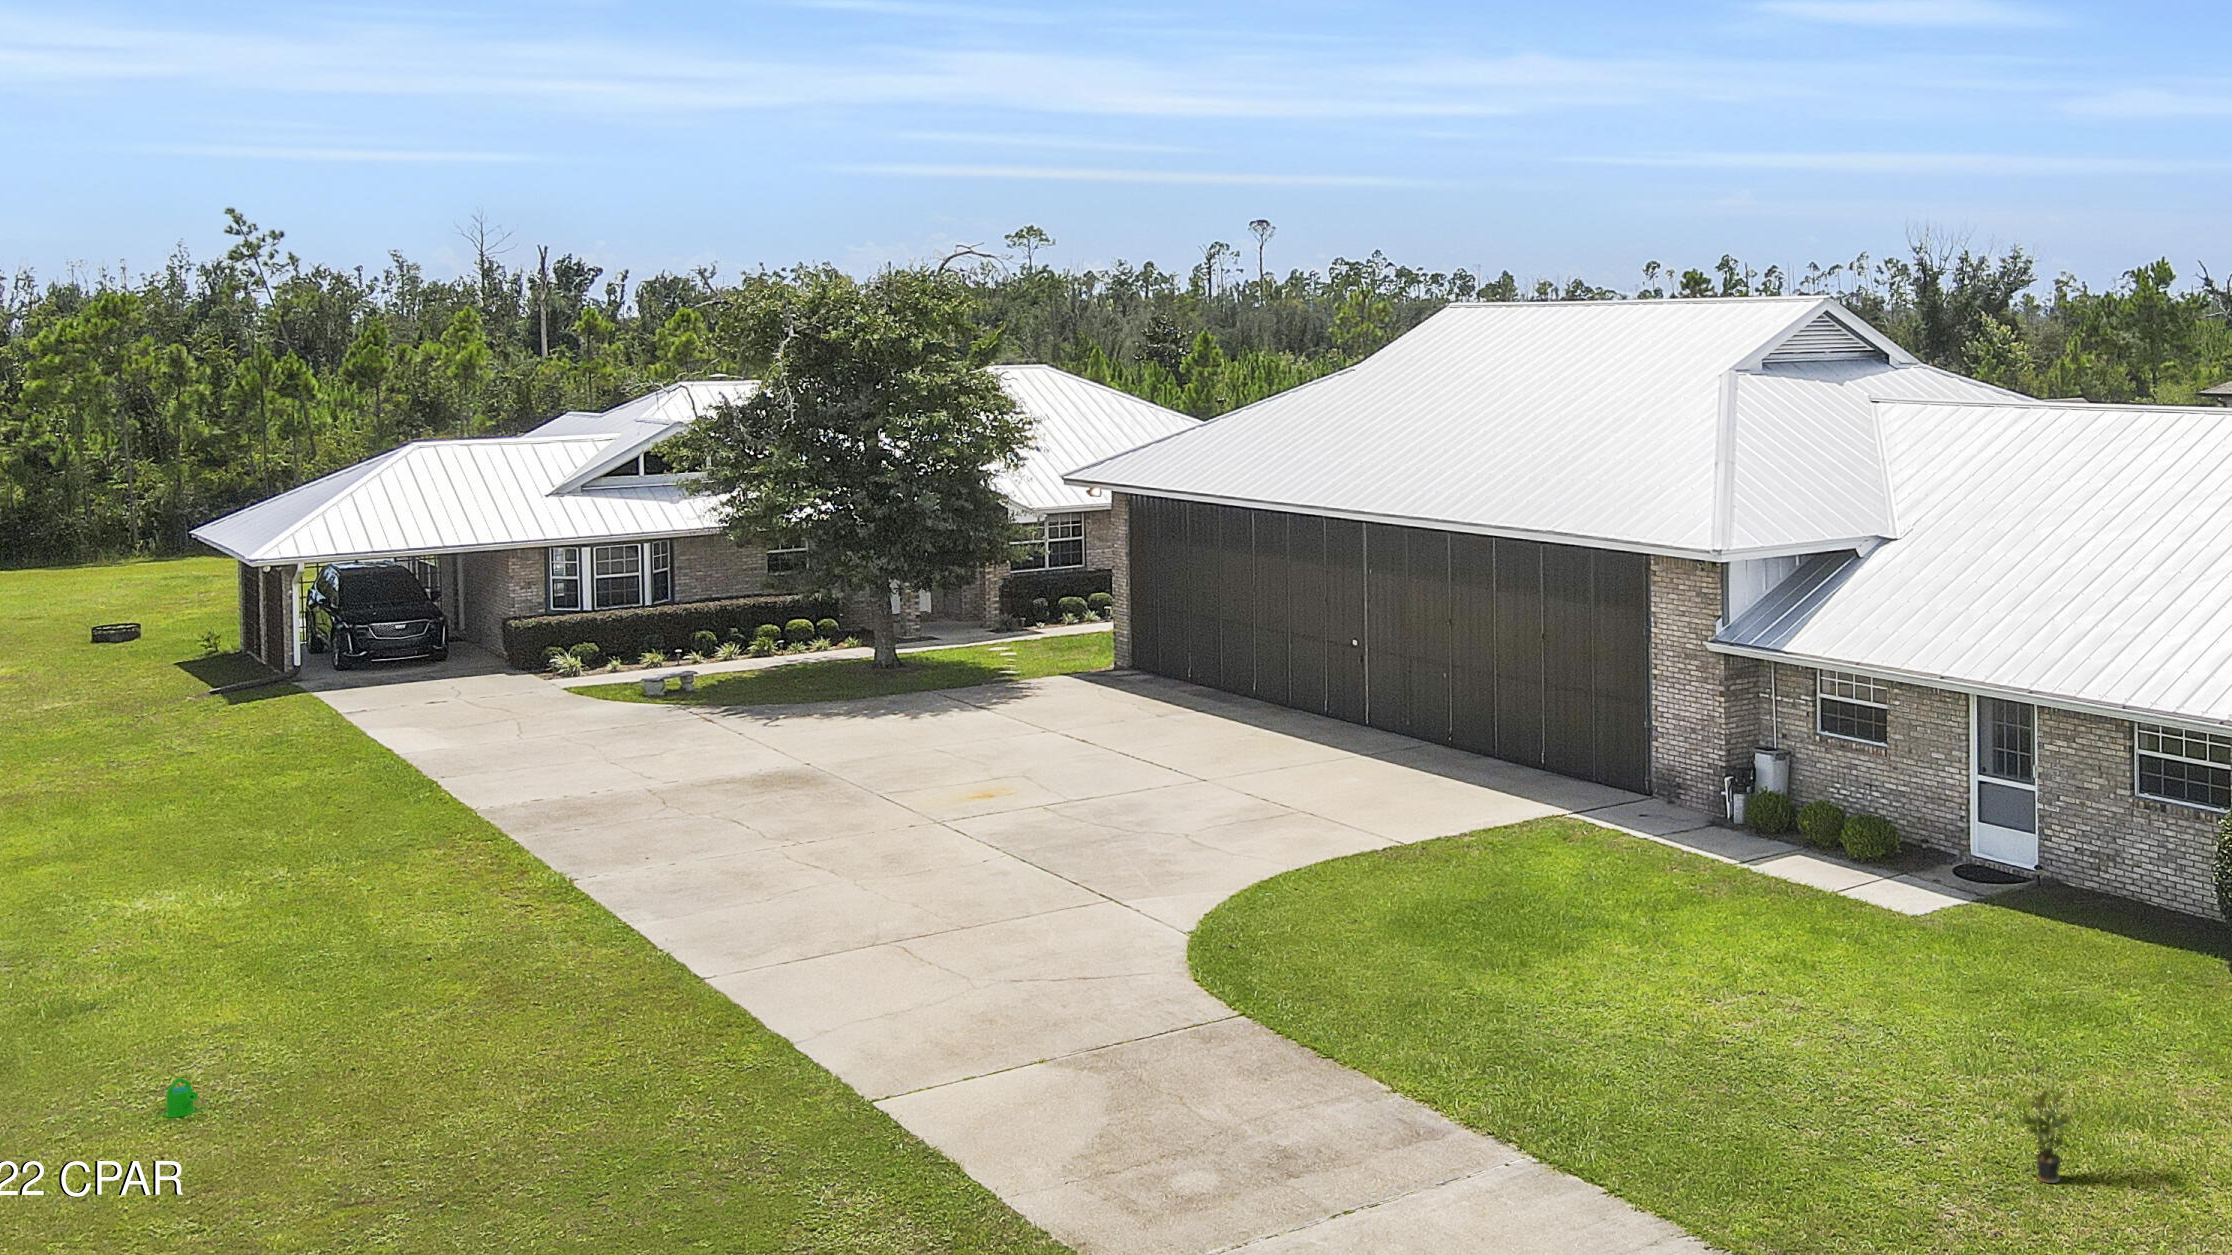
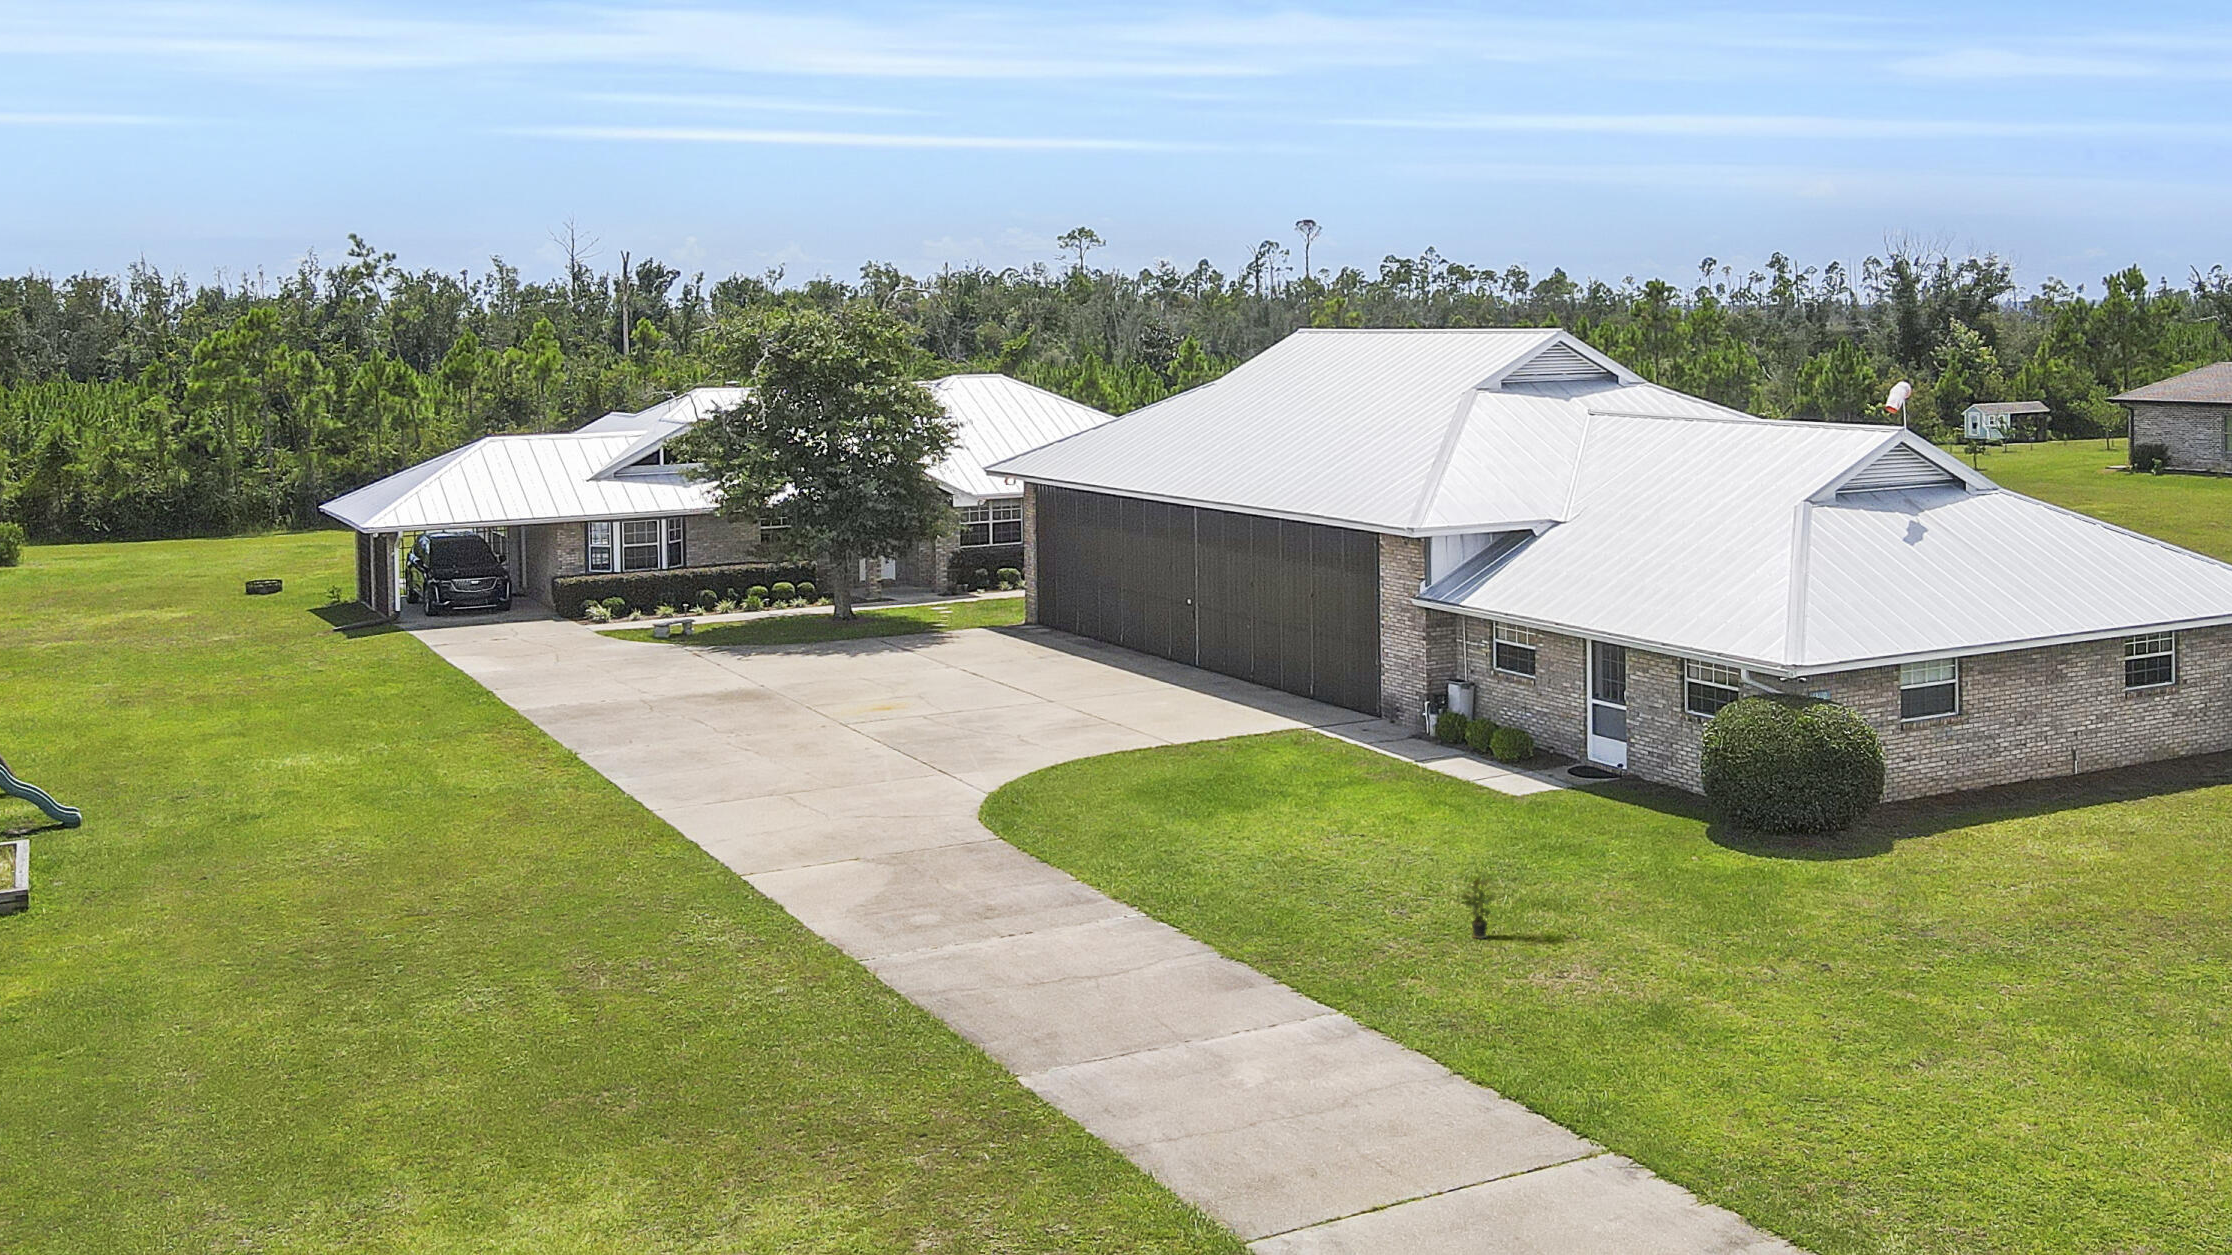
watering can: present [165,1078,198,1117] -> none [302,848,322,872]

